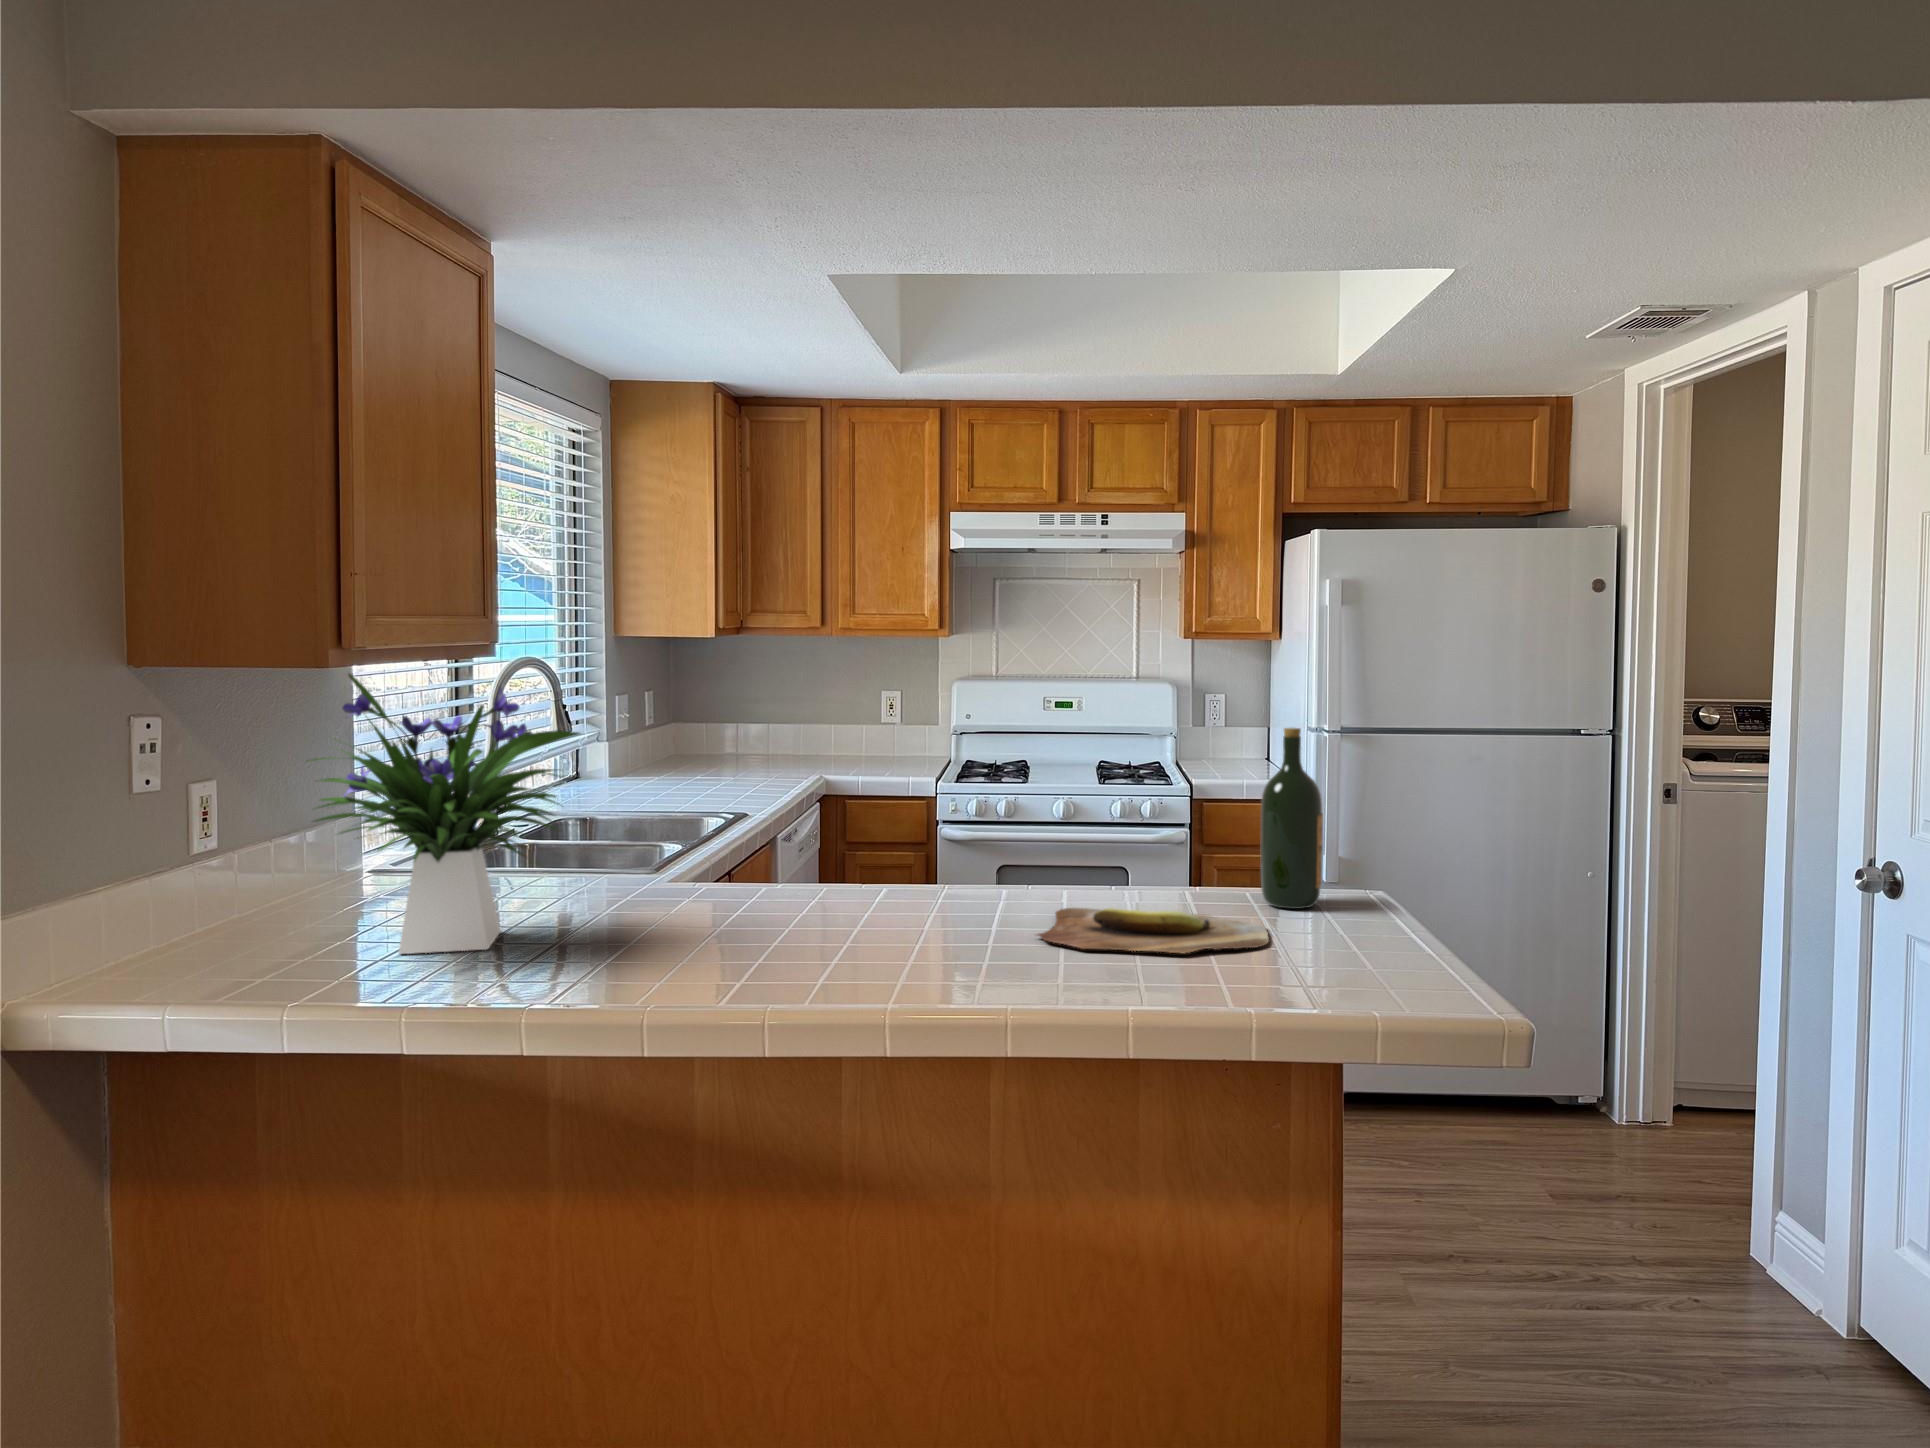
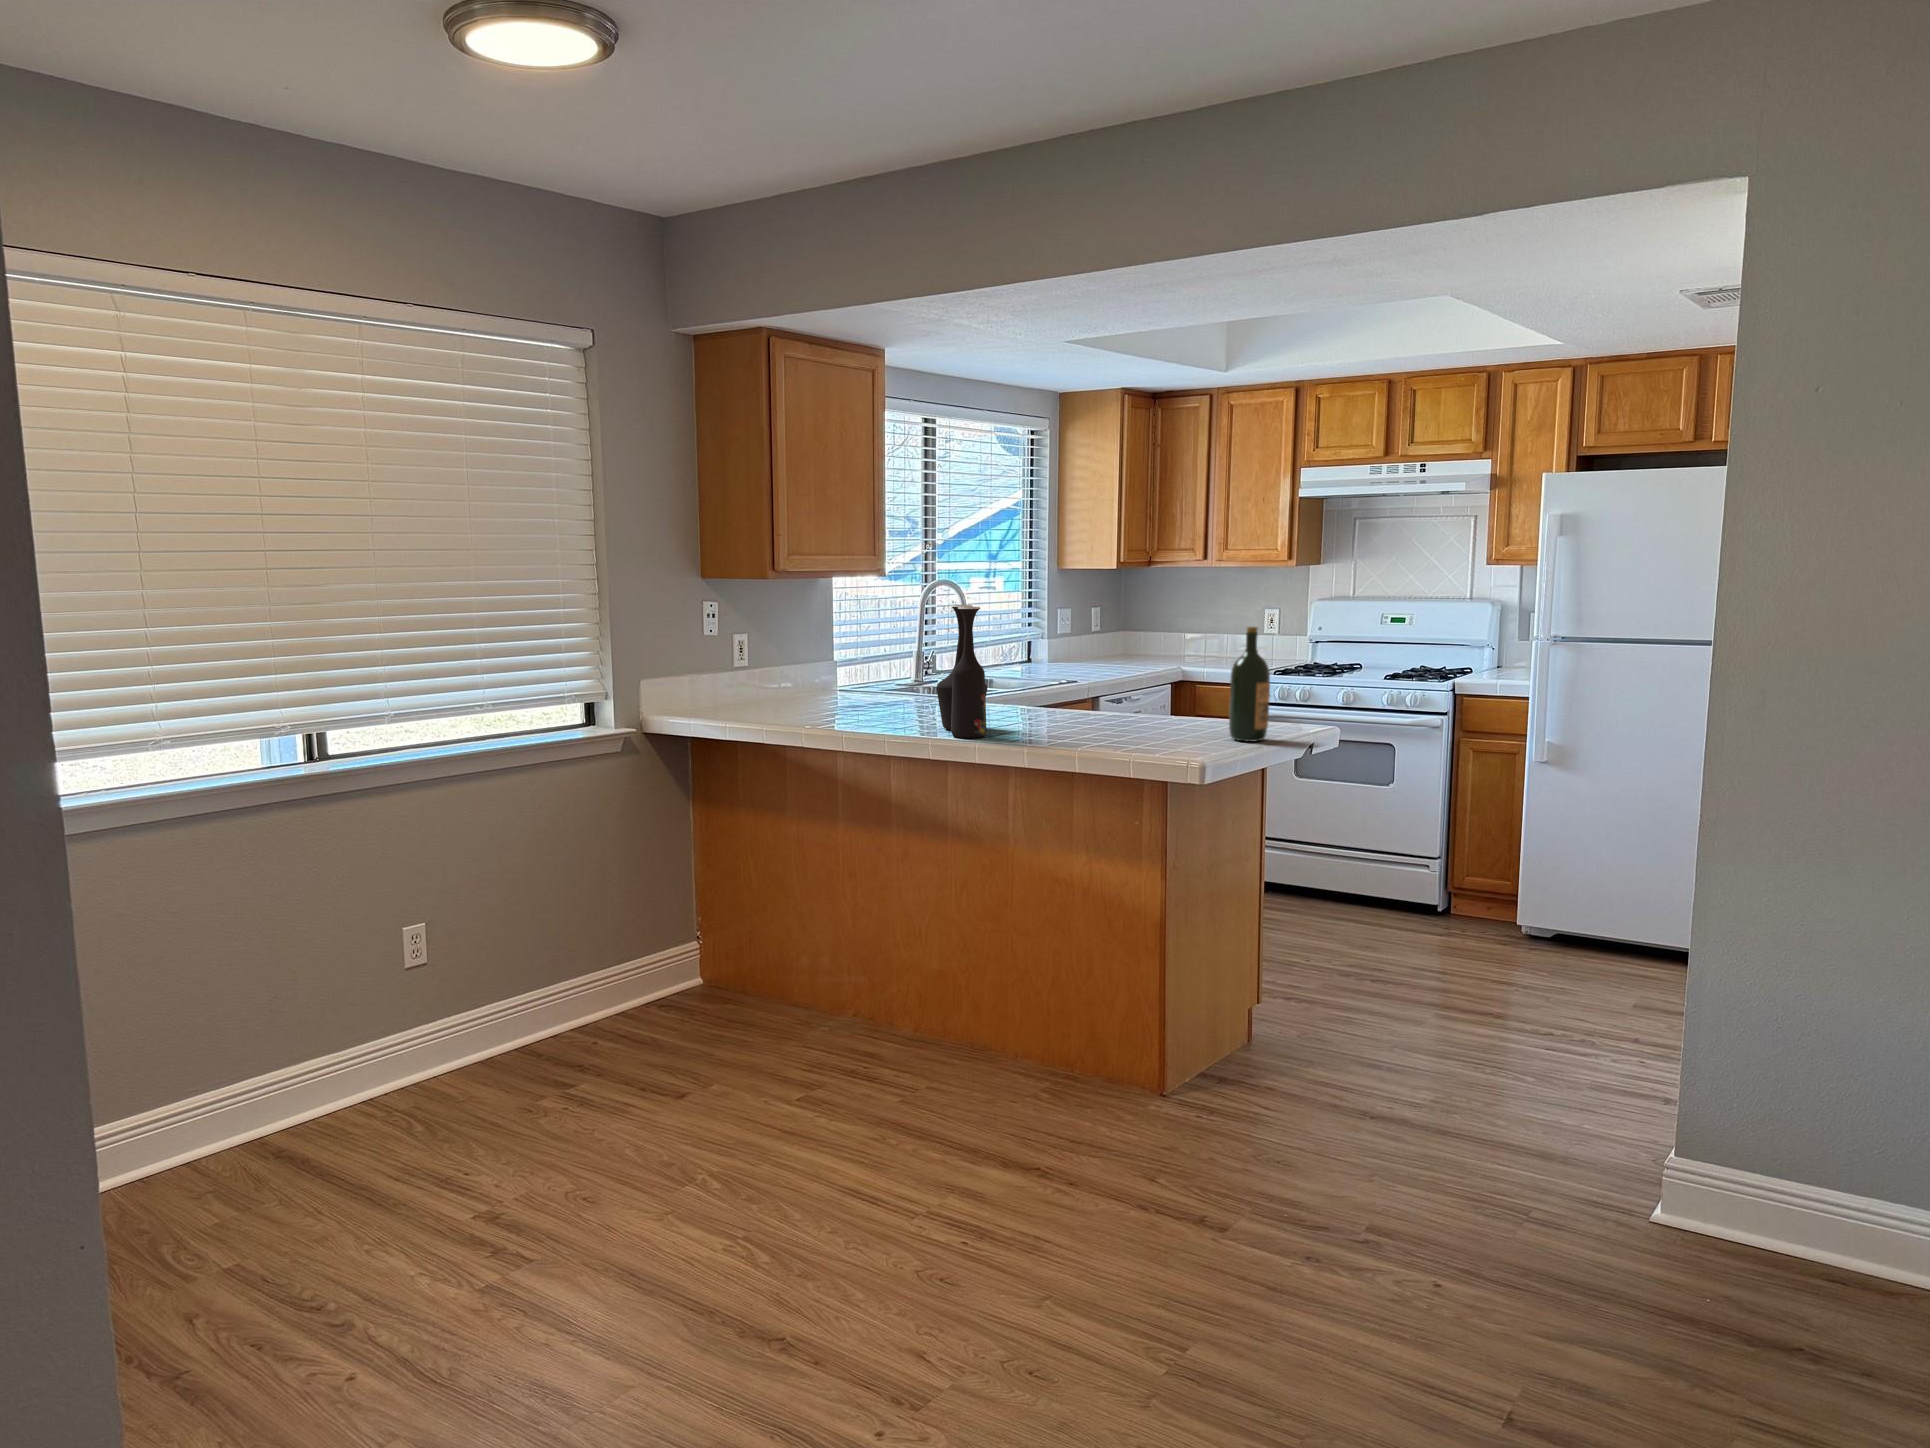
flower arrangement: present [307,674,581,954] -> none [747,584,874,716]
vase: none [780,707,928,972] -> present [936,605,988,738]
cutting board: present [1037,908,1269,953] -> none [1057,726,1193,749]

